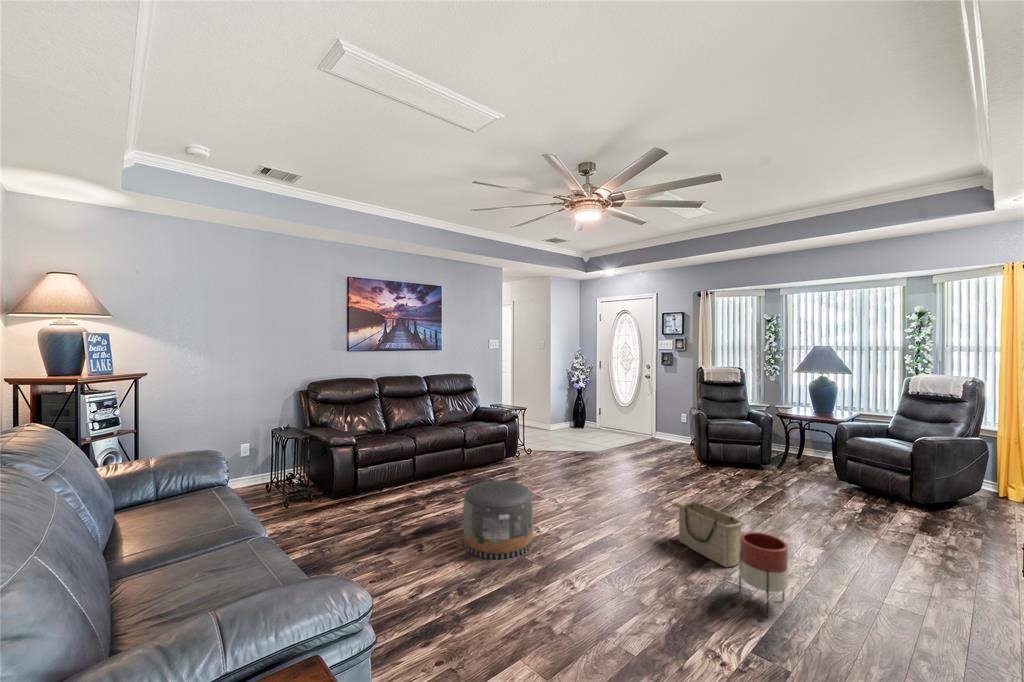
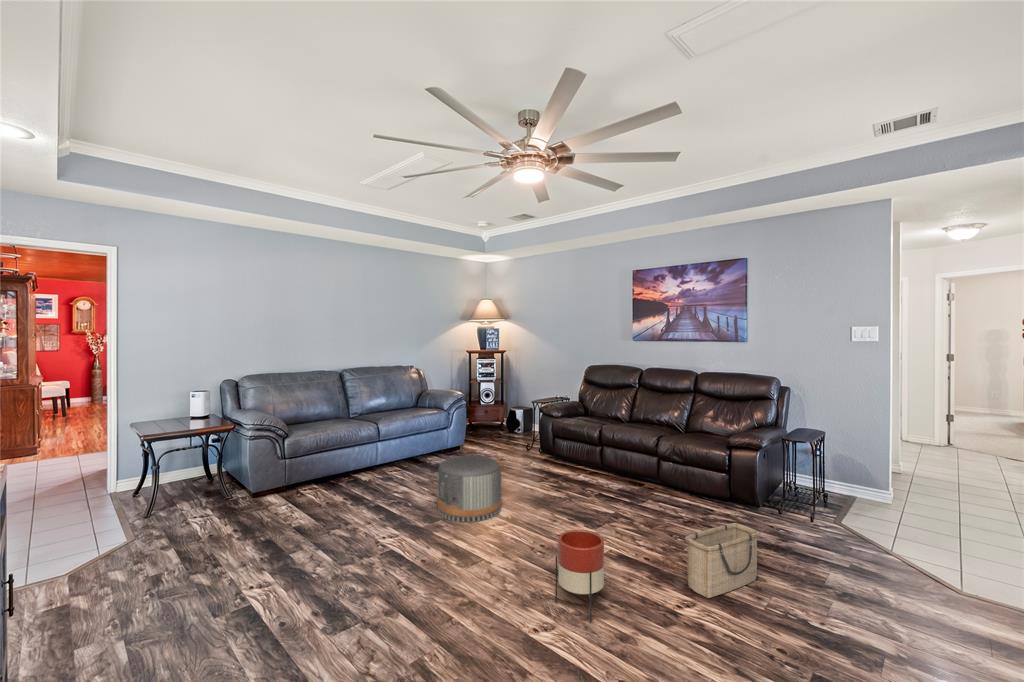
basket: present [677,501,743,567] -> present [685,523,759,598]
planter: present [739,532,788,616] -> present [555,530,604,622]

